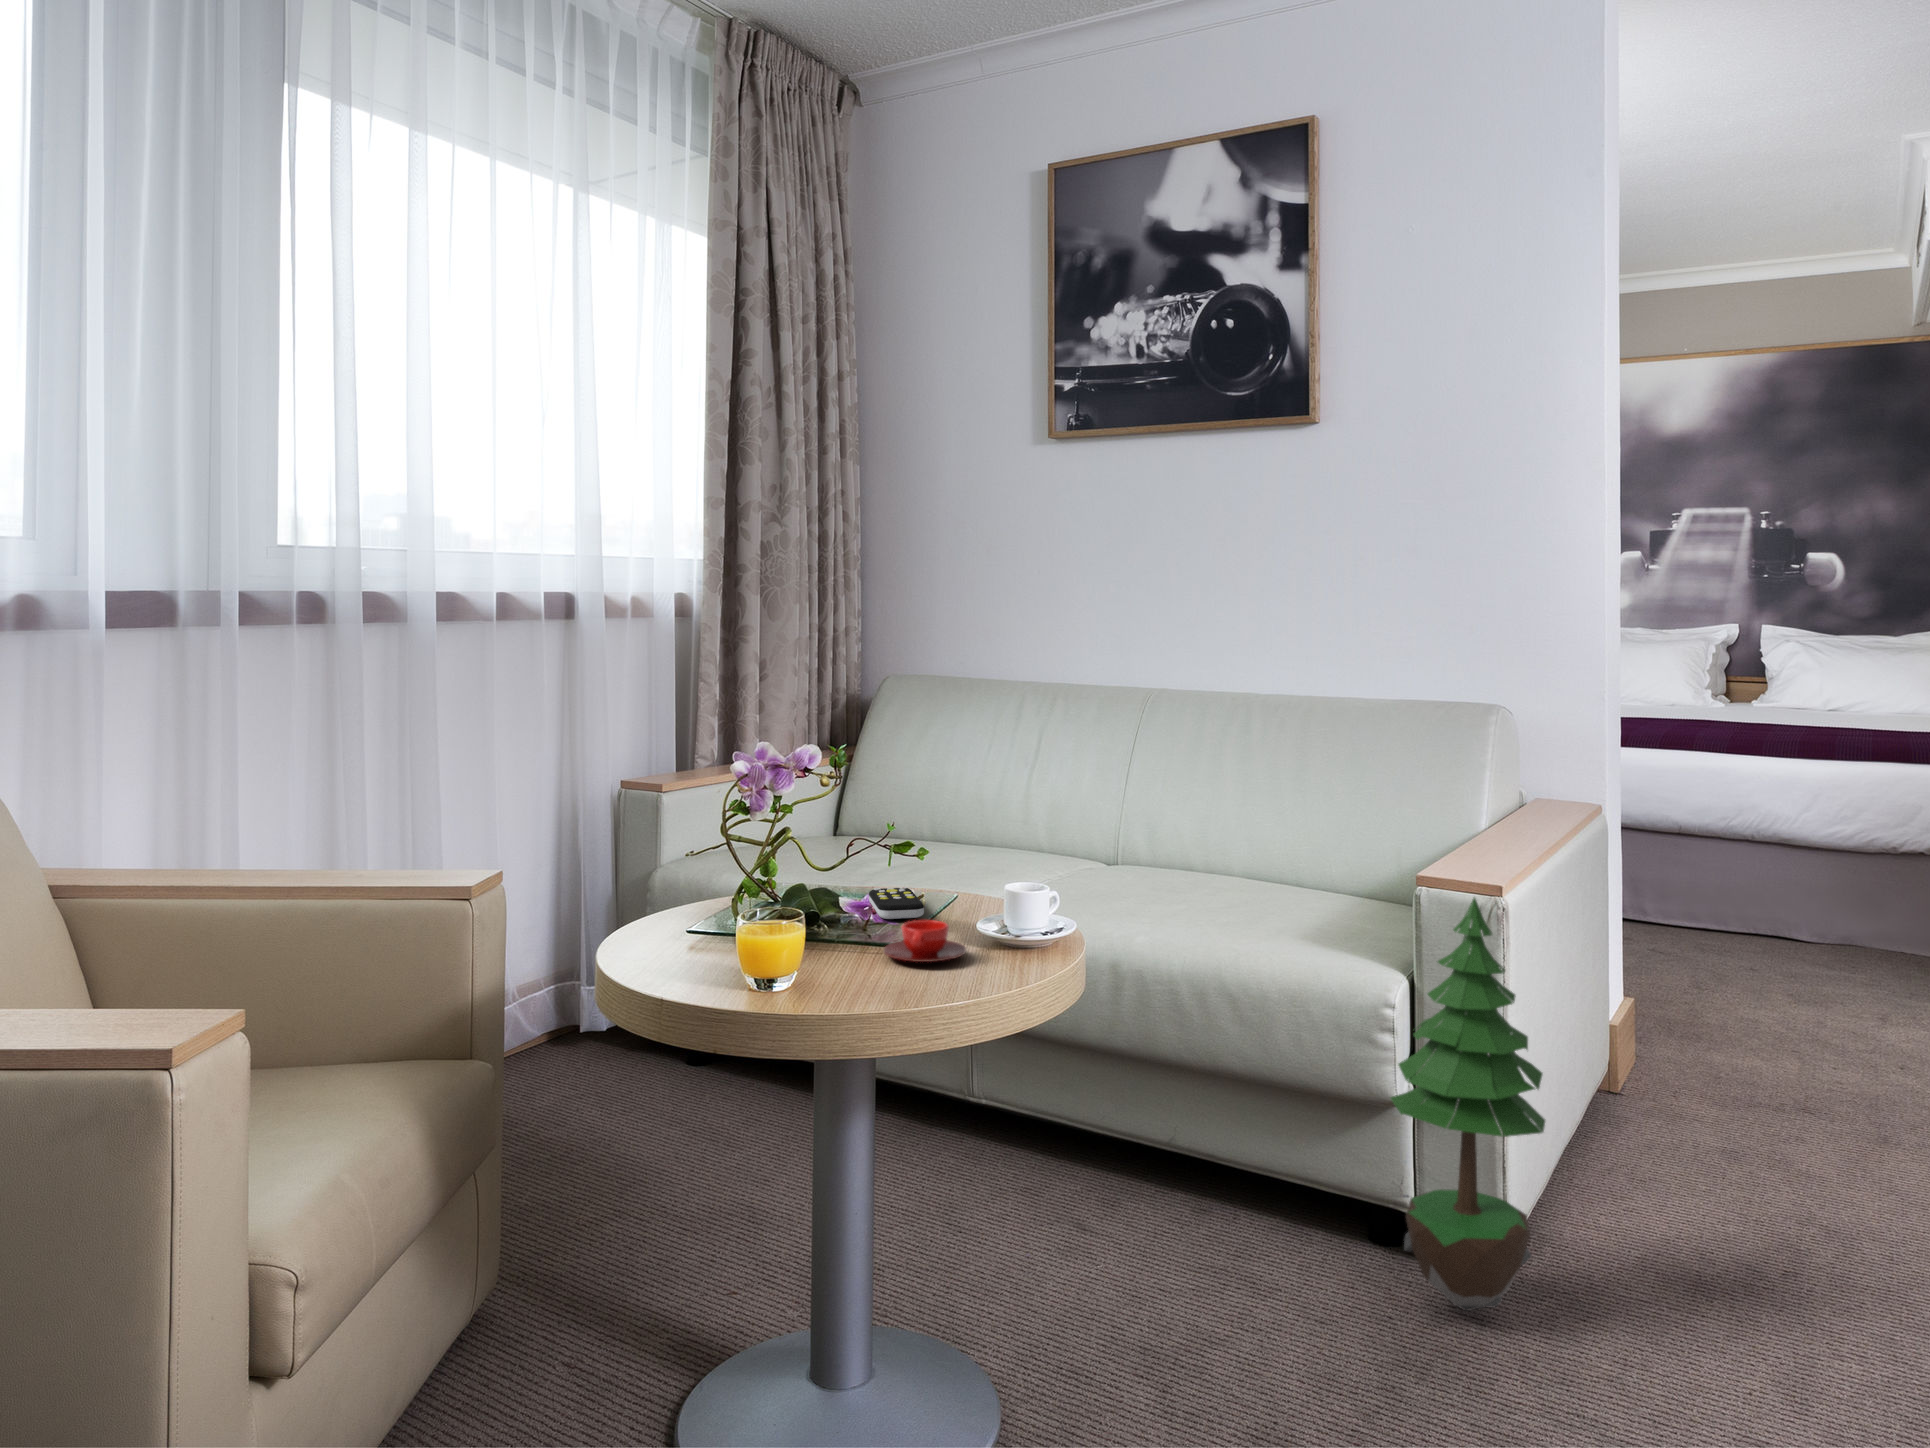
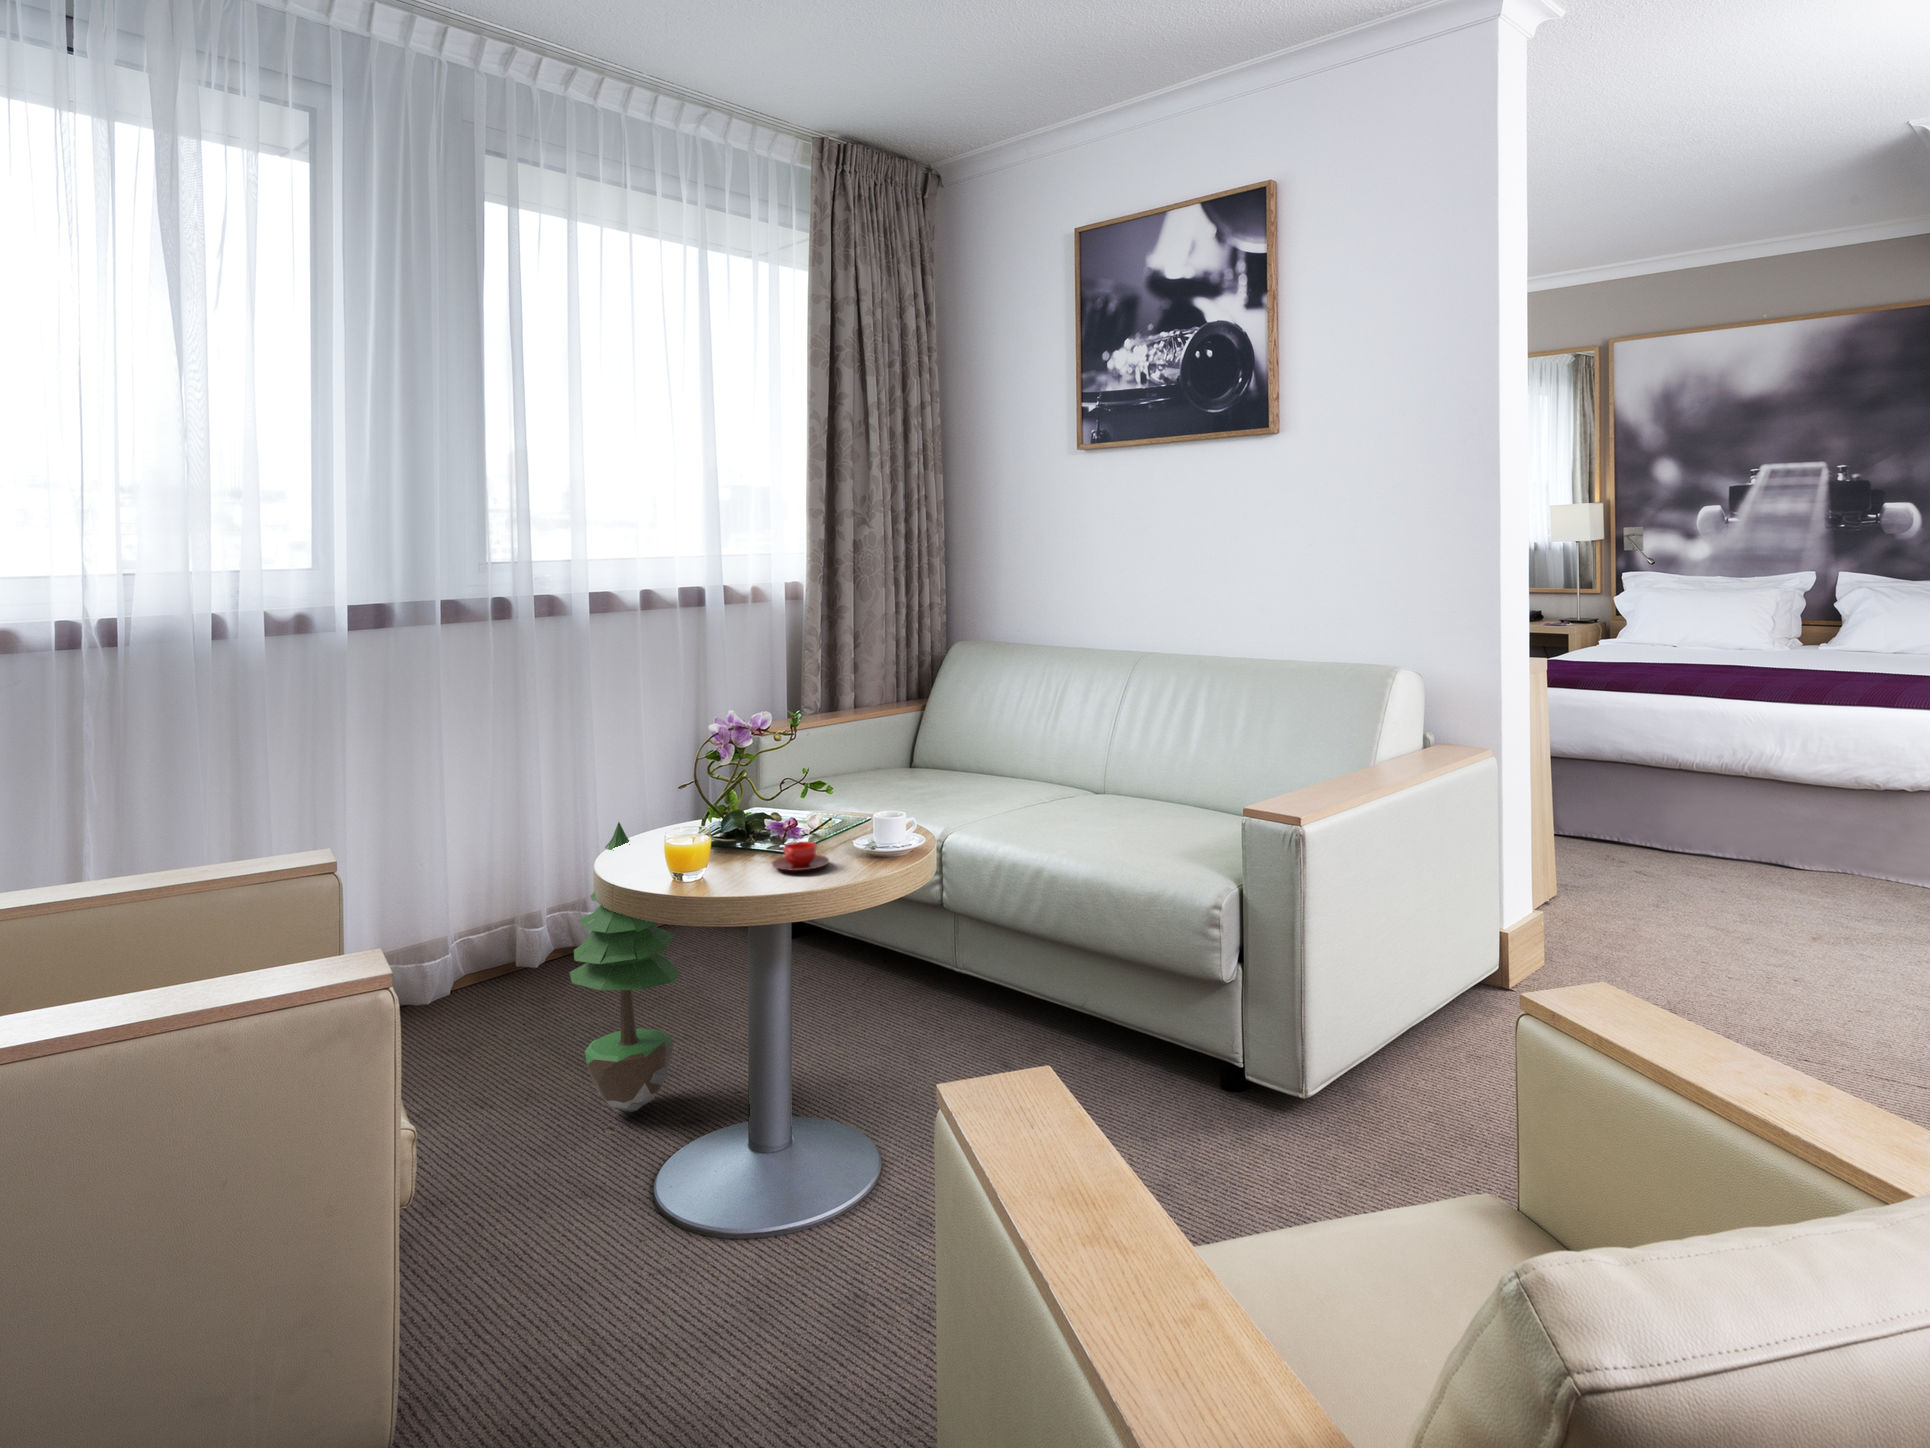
remote control: present [869,887,924,919] -> none [799,816,838,839]
potted tree: present [1391,898,1545,1311] -> present [570,822,680,1112]

